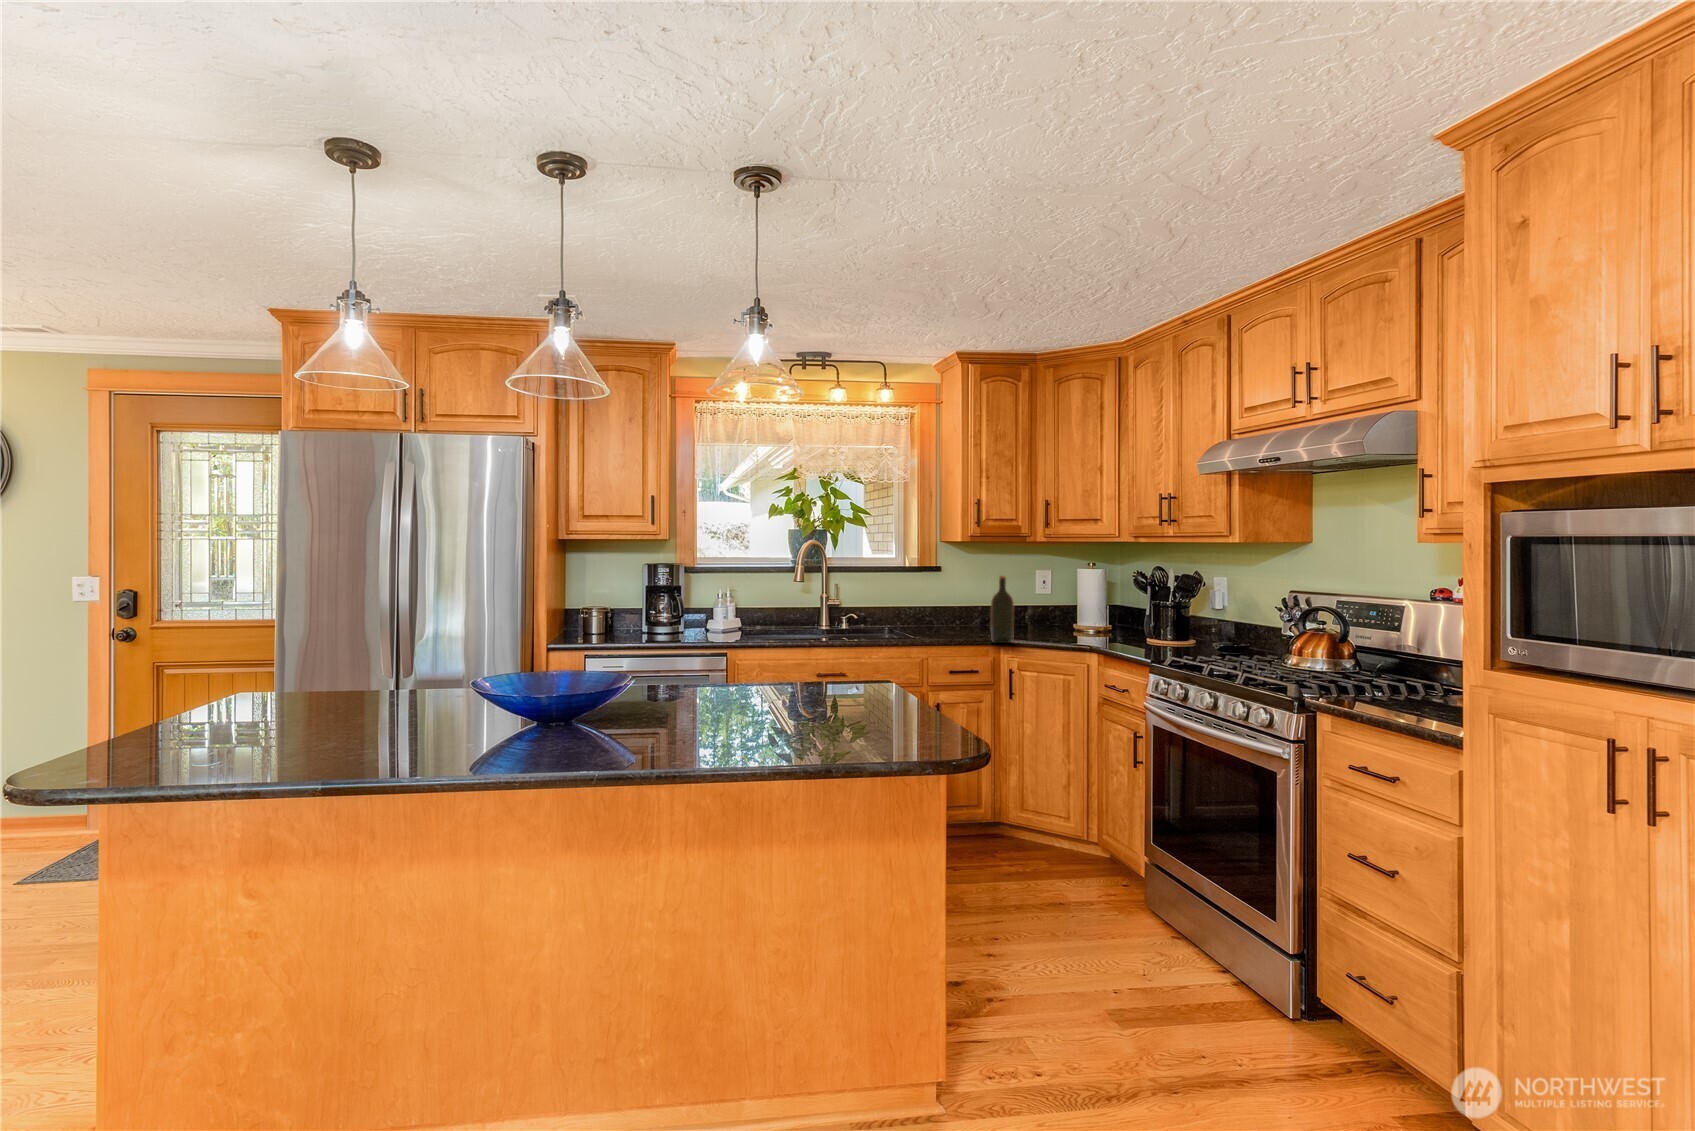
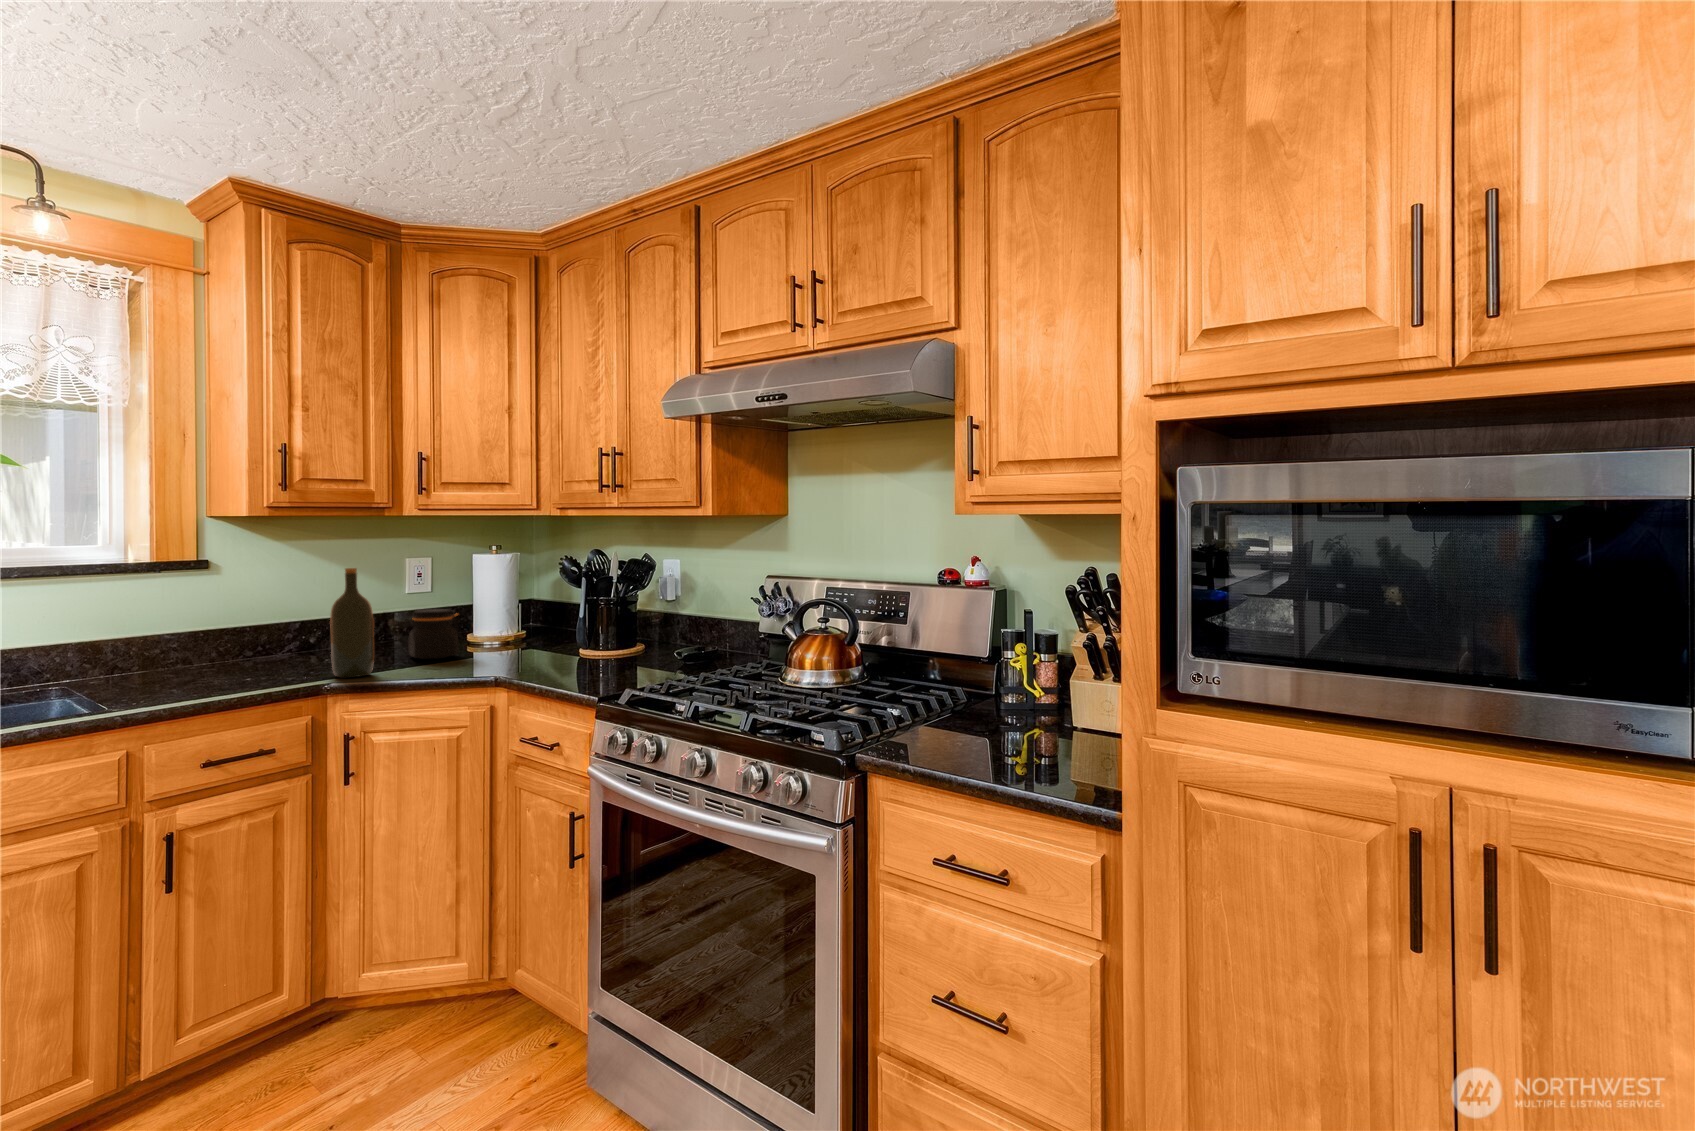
jar: none [1031,605,1067,638] -> present [403,609,461,659]

